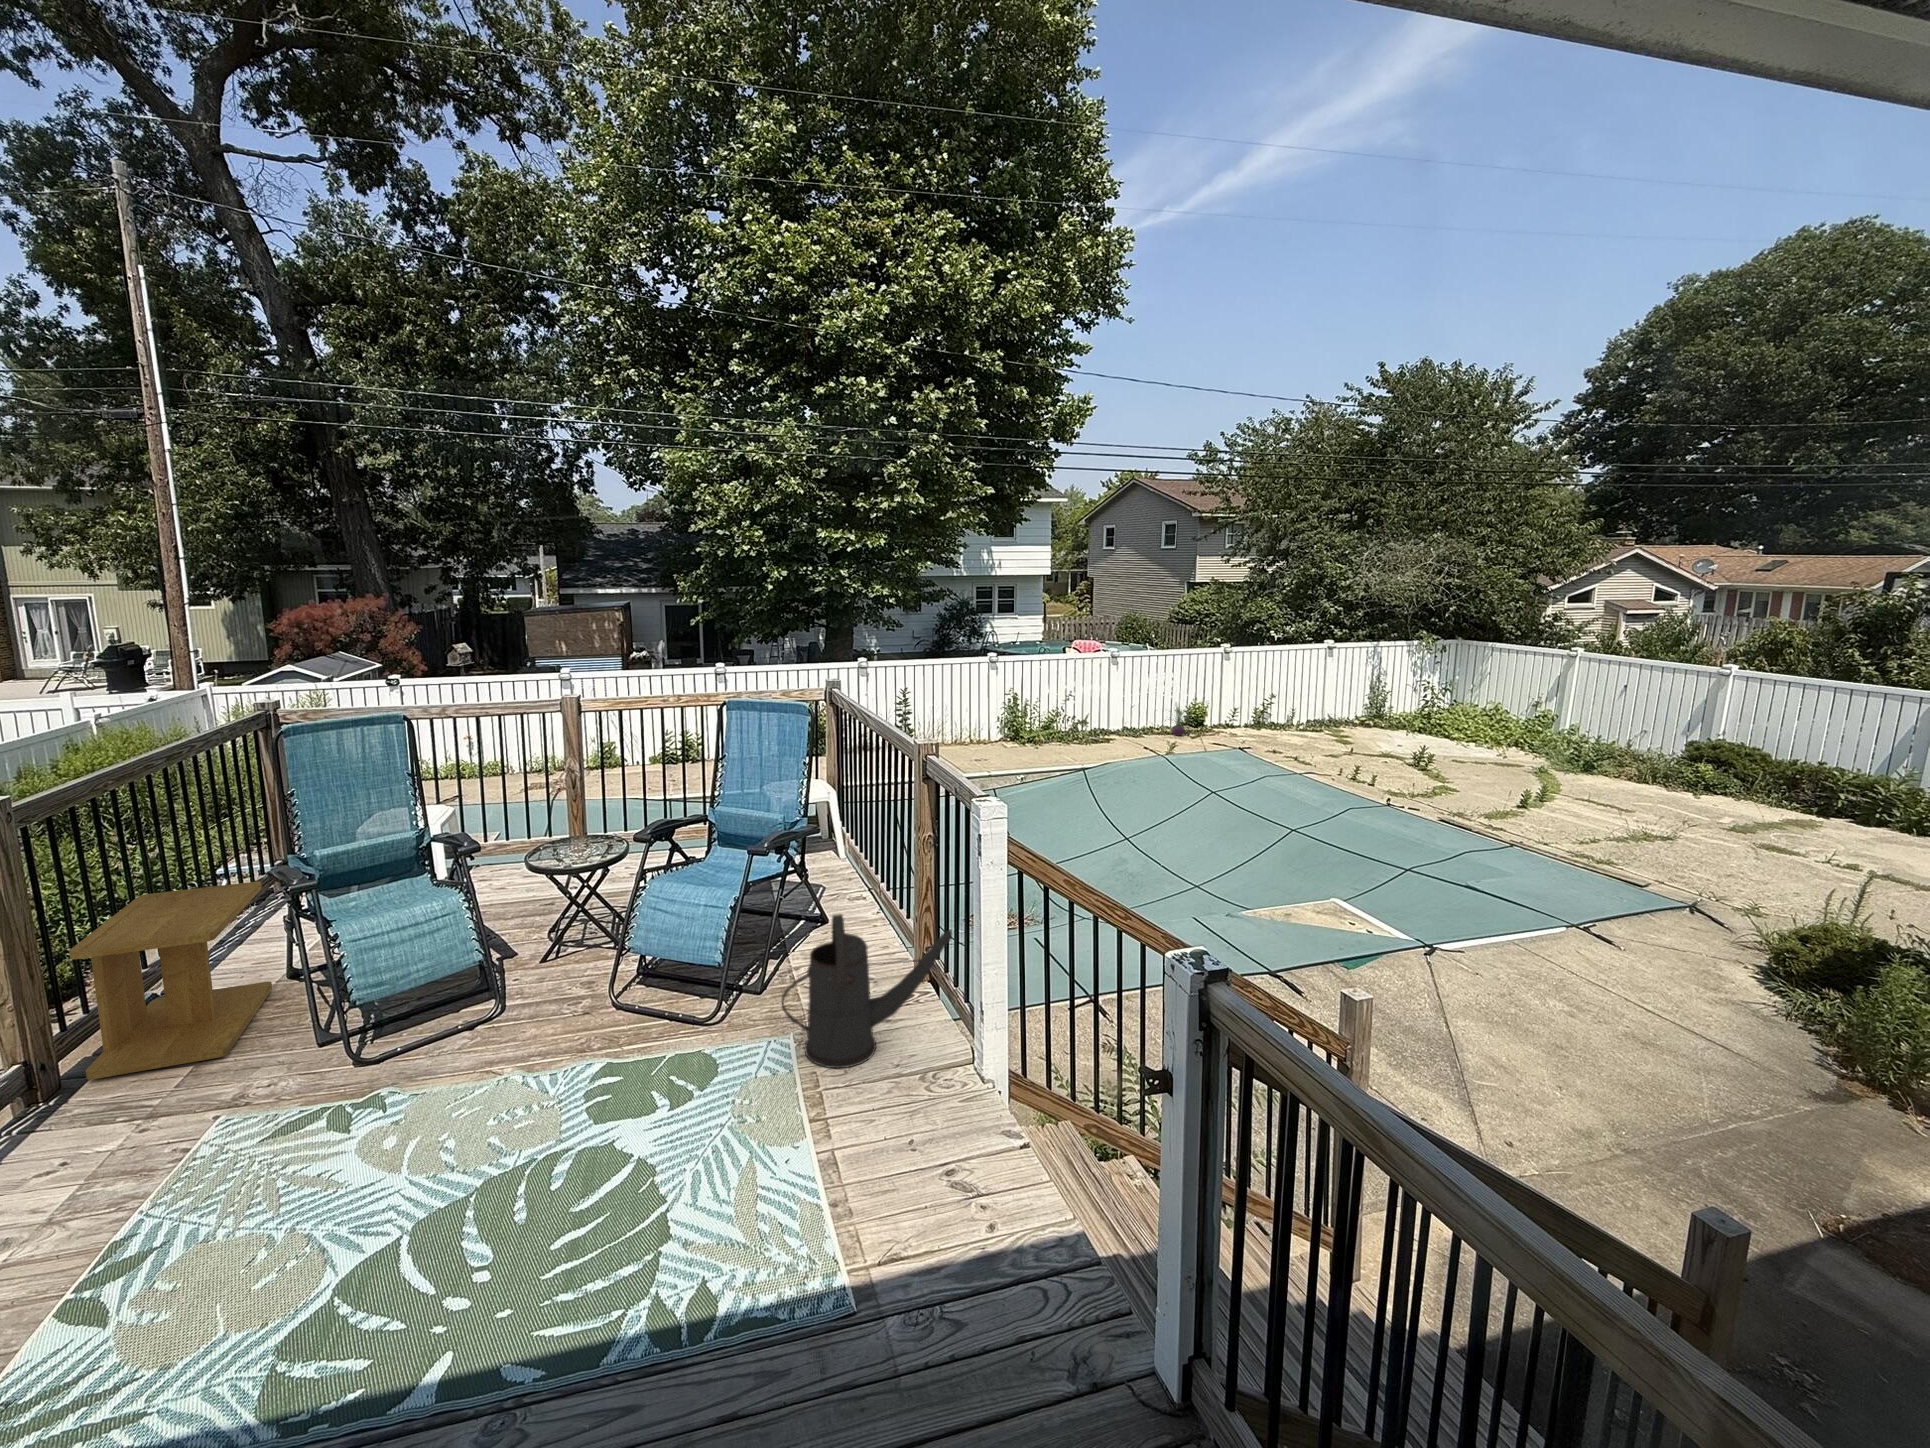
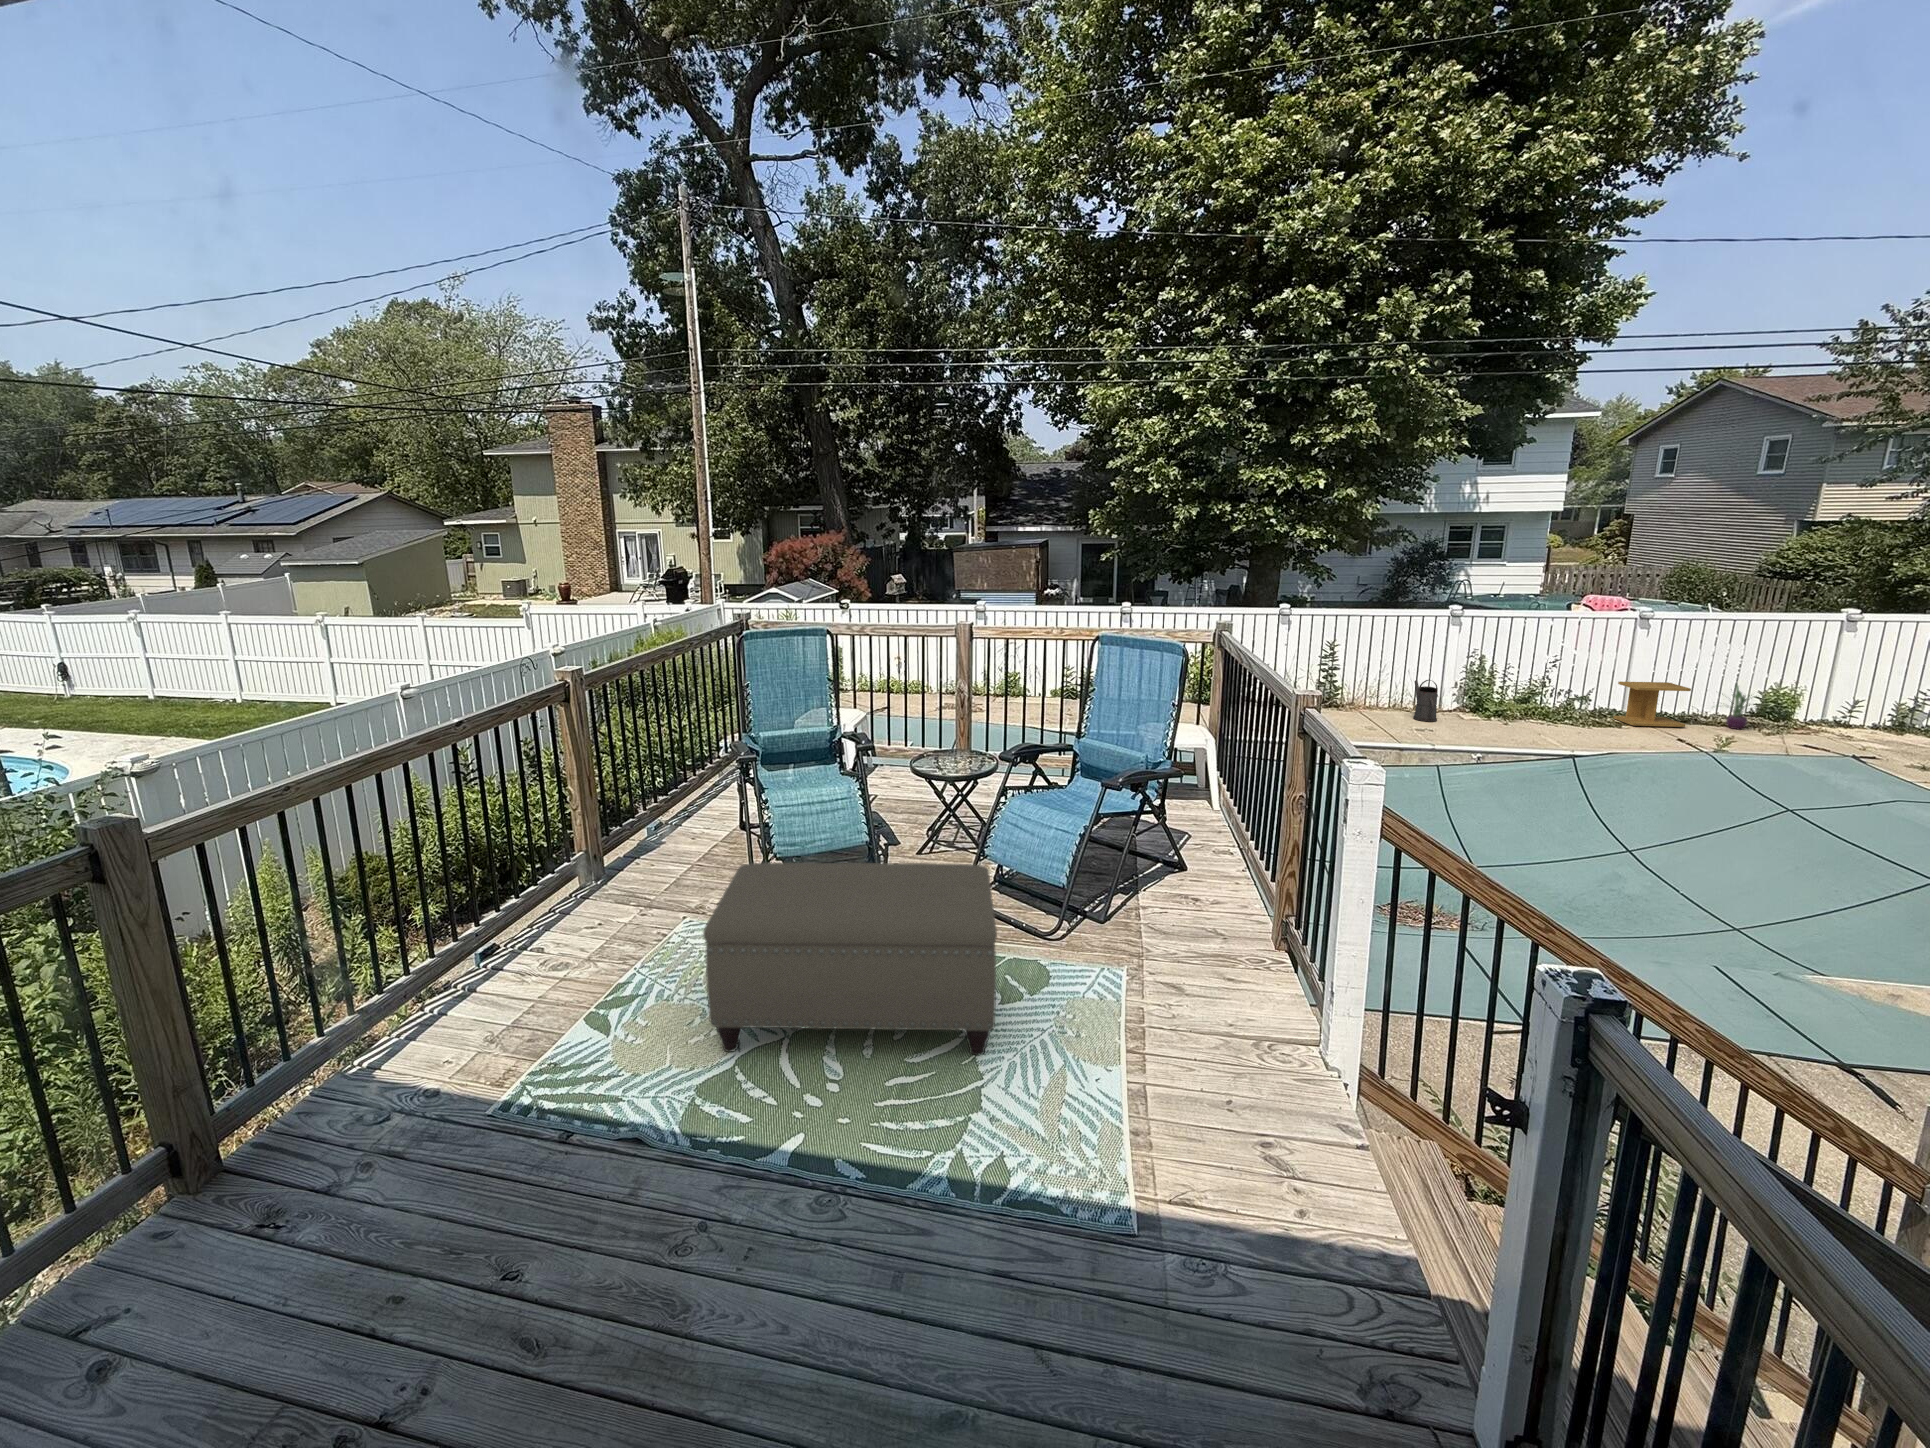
side table: present [69,881,272,1080] -> present [1613,682,1691,727]
watering can: present [782,914,952,1068] -> present [1413,680,1438,722]
ottoman: none [279,963,673,1277] -> present [703,863,997,1056]

